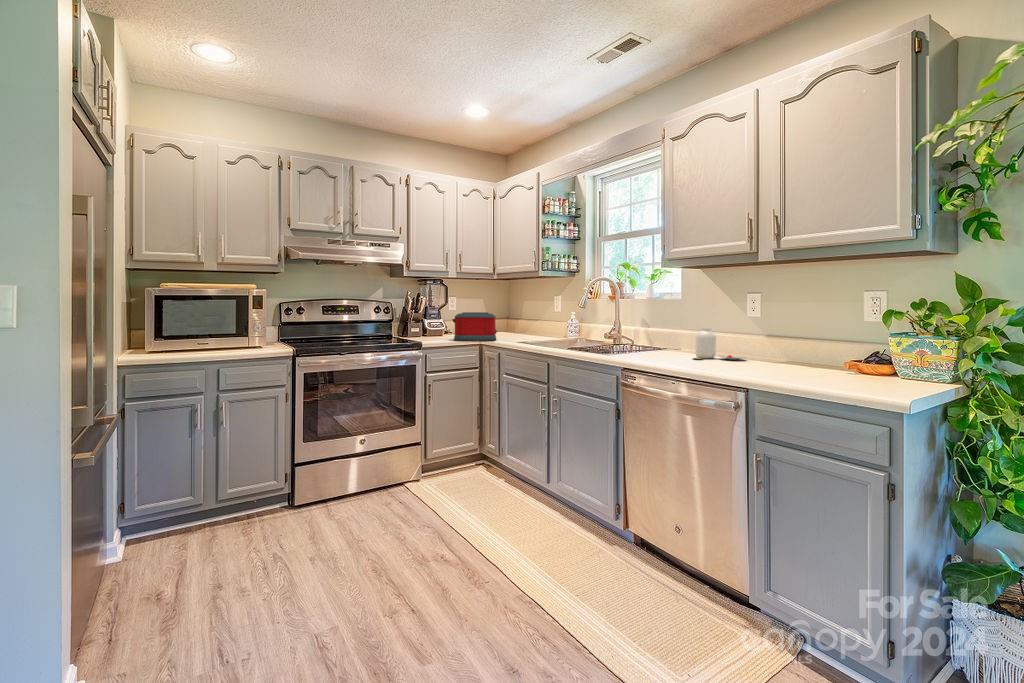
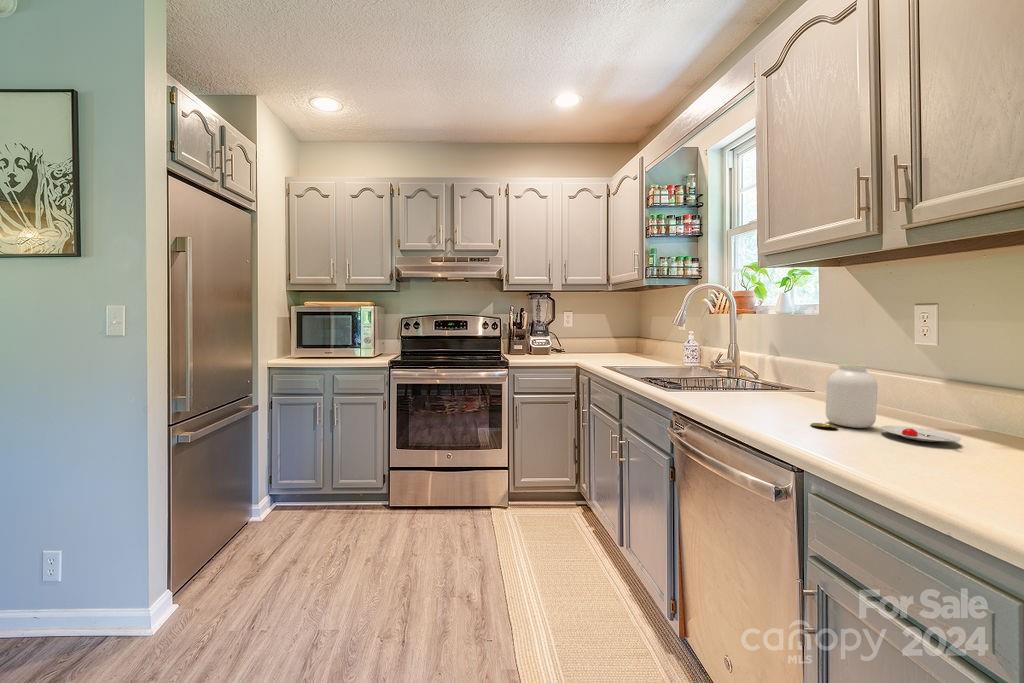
toaster: present [452,312,497,341] -> none [540,328,590,361]

